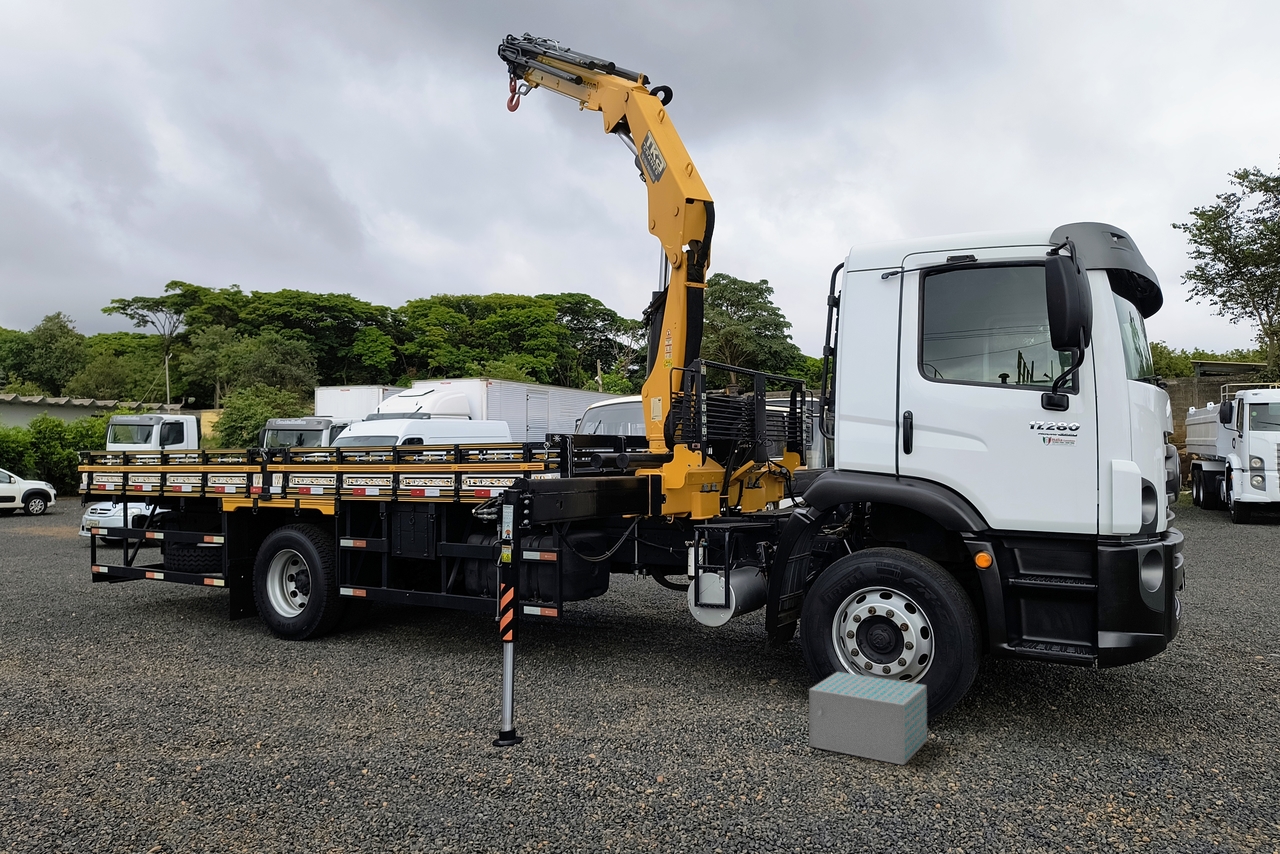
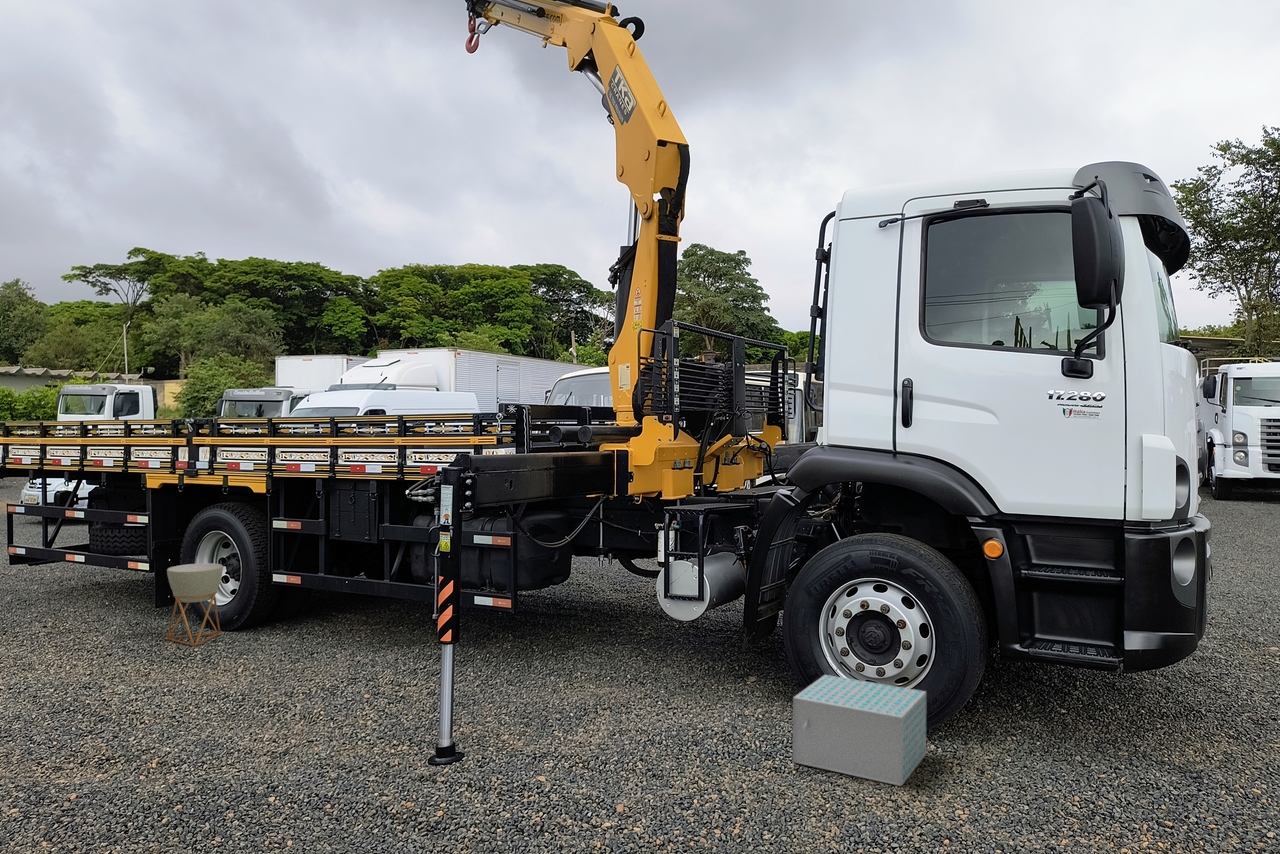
planter: none [245,578,295,652] -> present [167,563,223,646]

